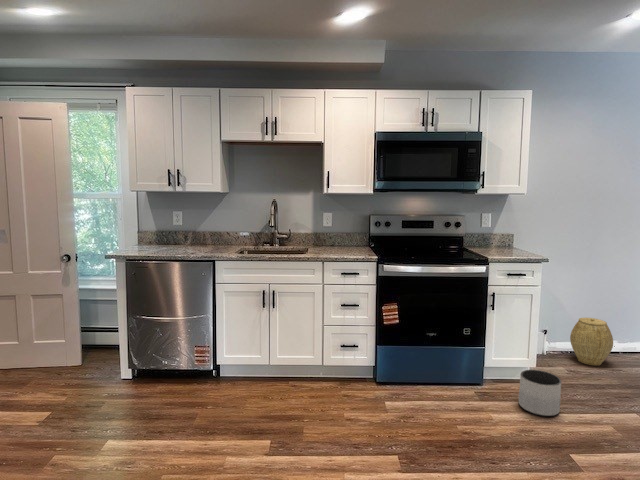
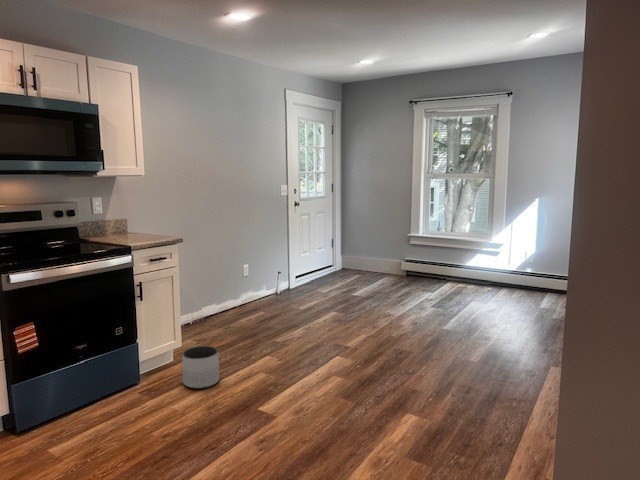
woven basket: present [570,318,613,366] -> none [188,289,222,332]

